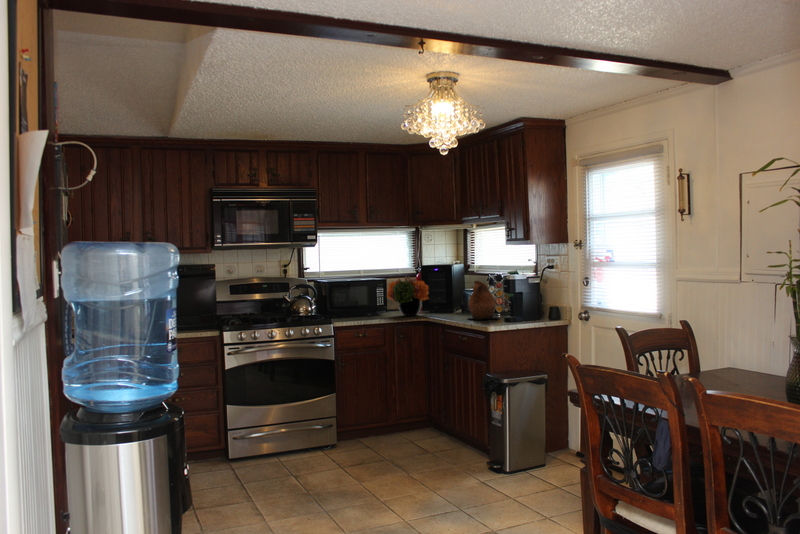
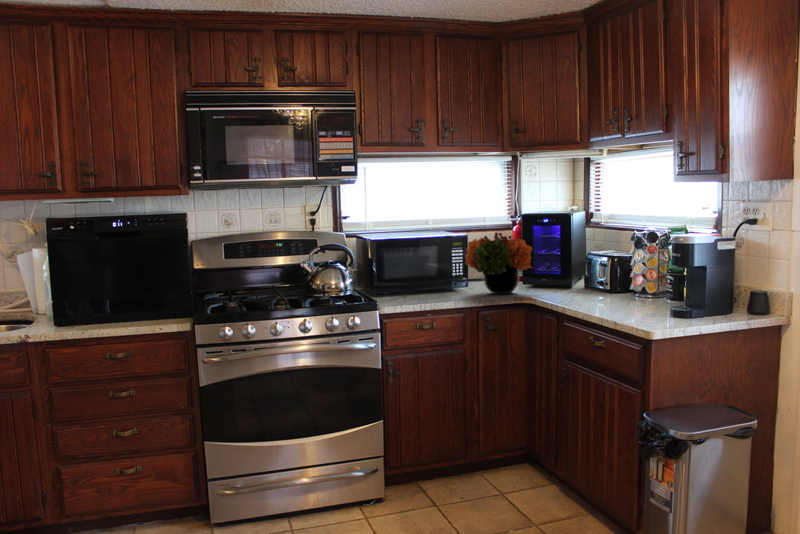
ceramic pitcher: present [468,281,500,319] -> none [596,243,660,309]

